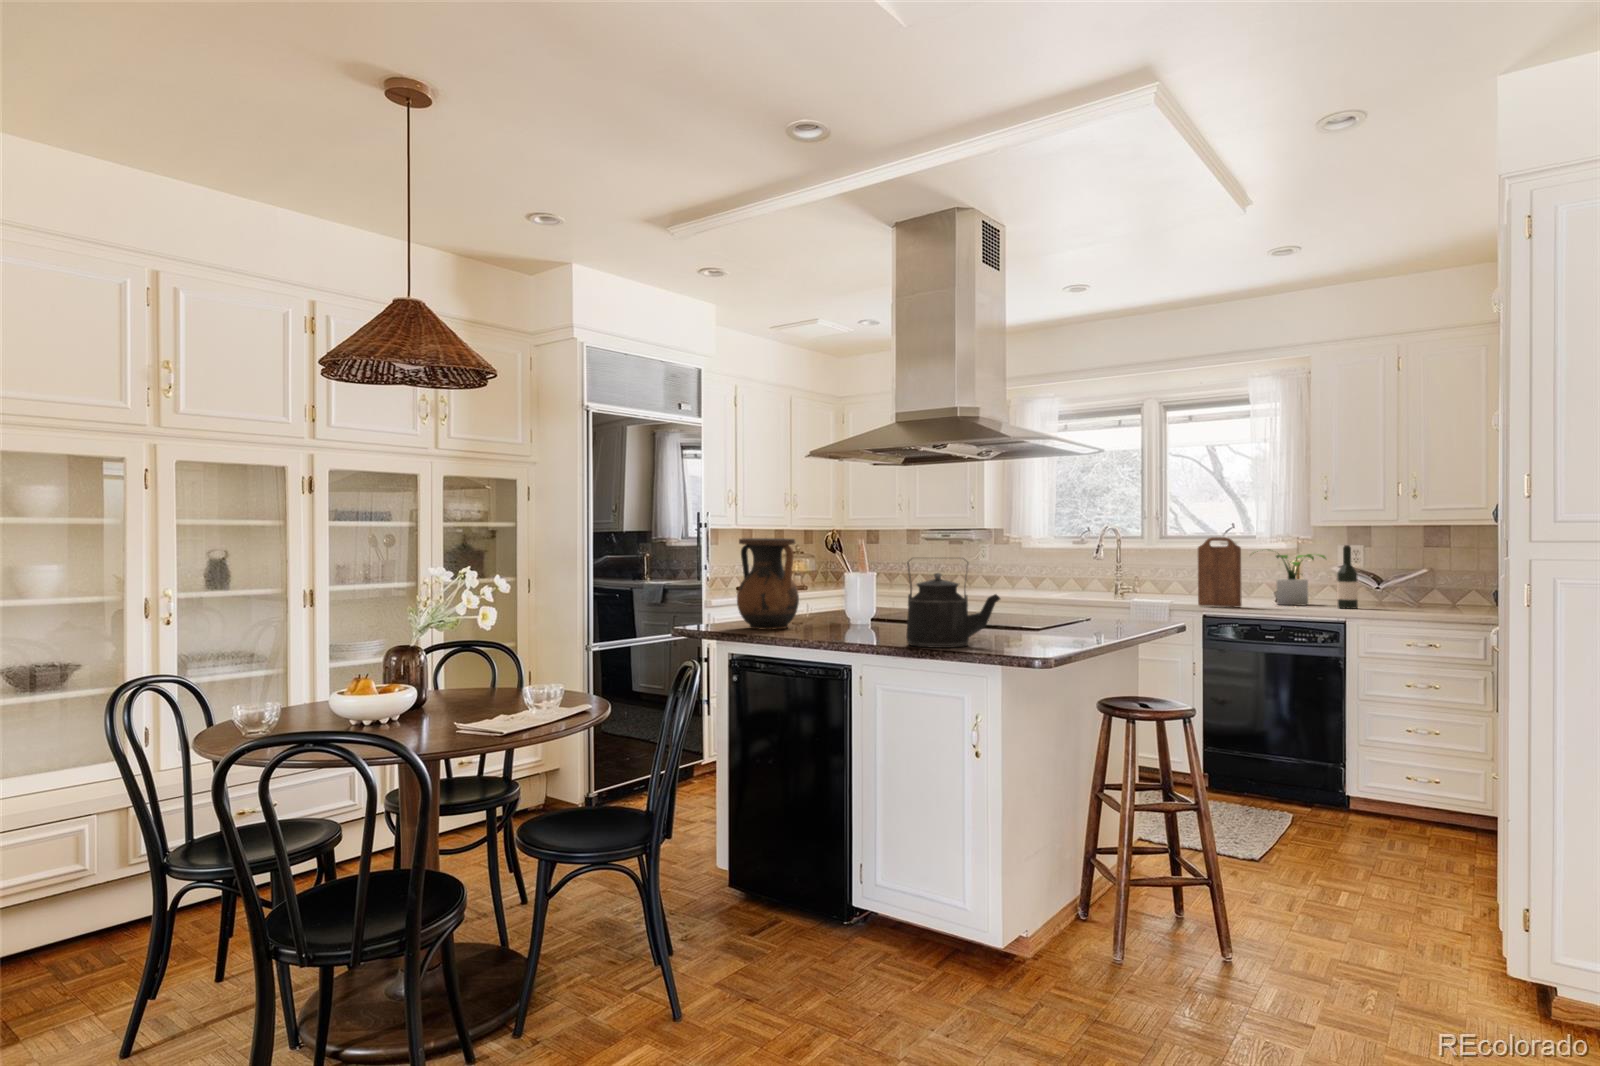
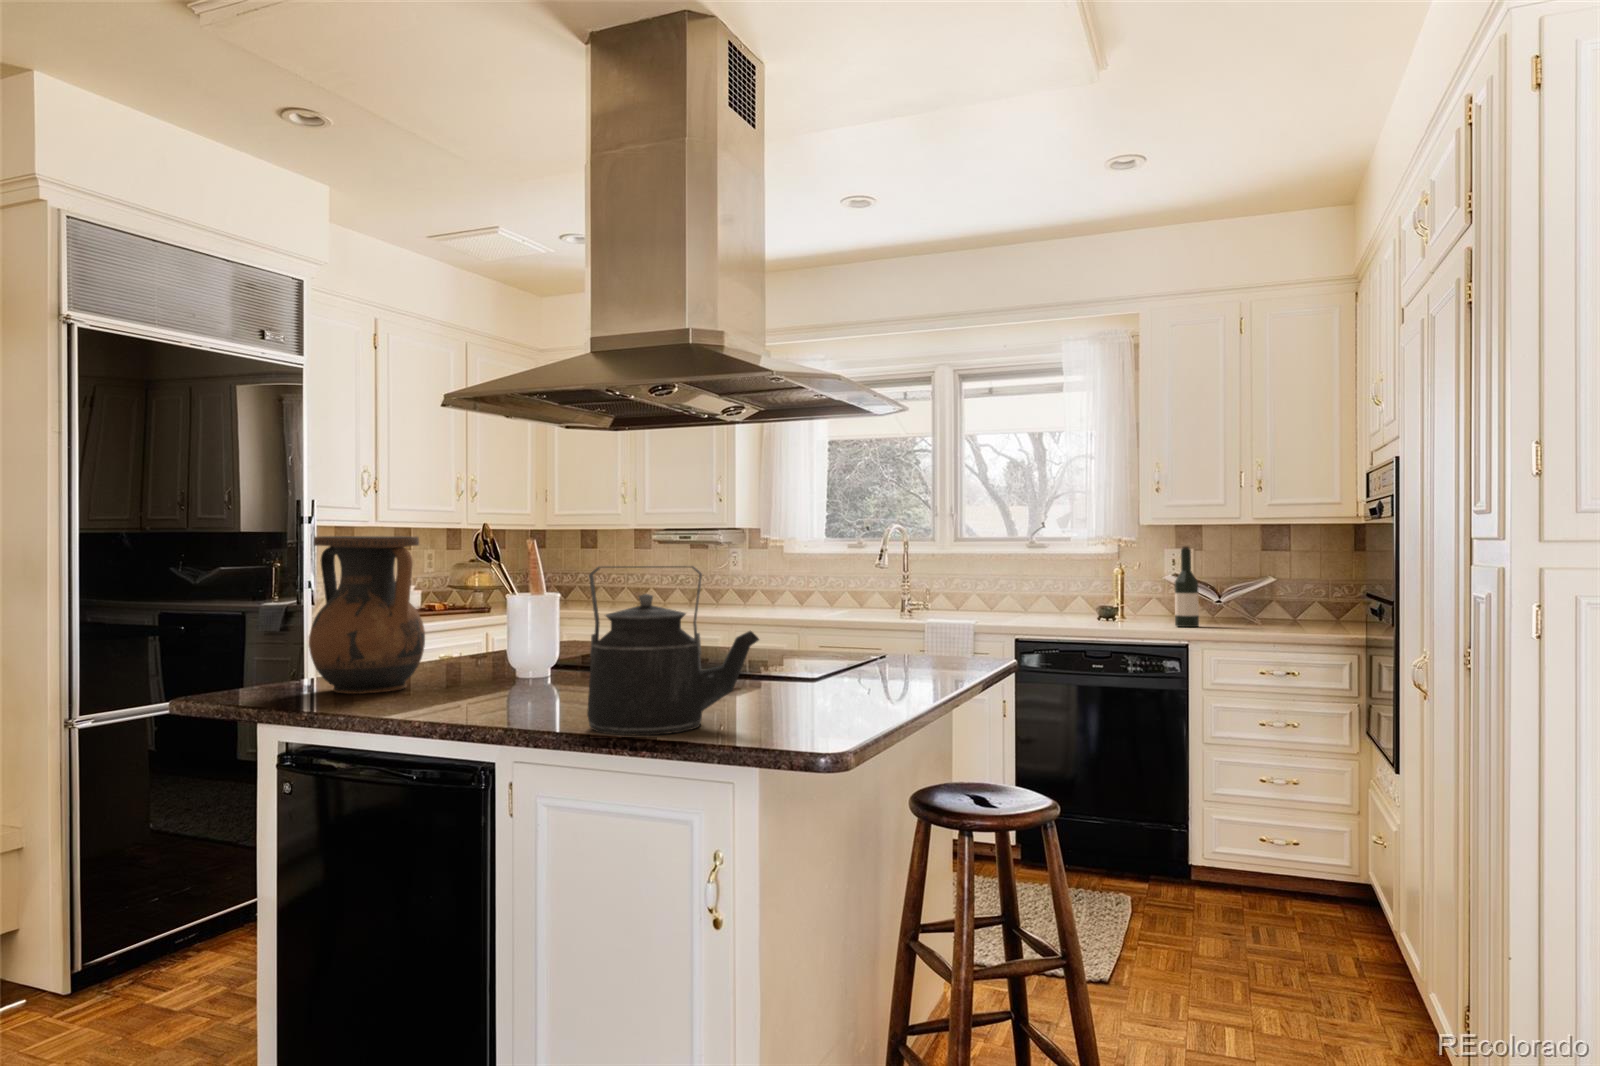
cutting board: present [1198,537,1242,607] -> none [1008,537,1062,628]
potted plant: present [1276,554,1326,605] -> none [1066,552,1157,623]

